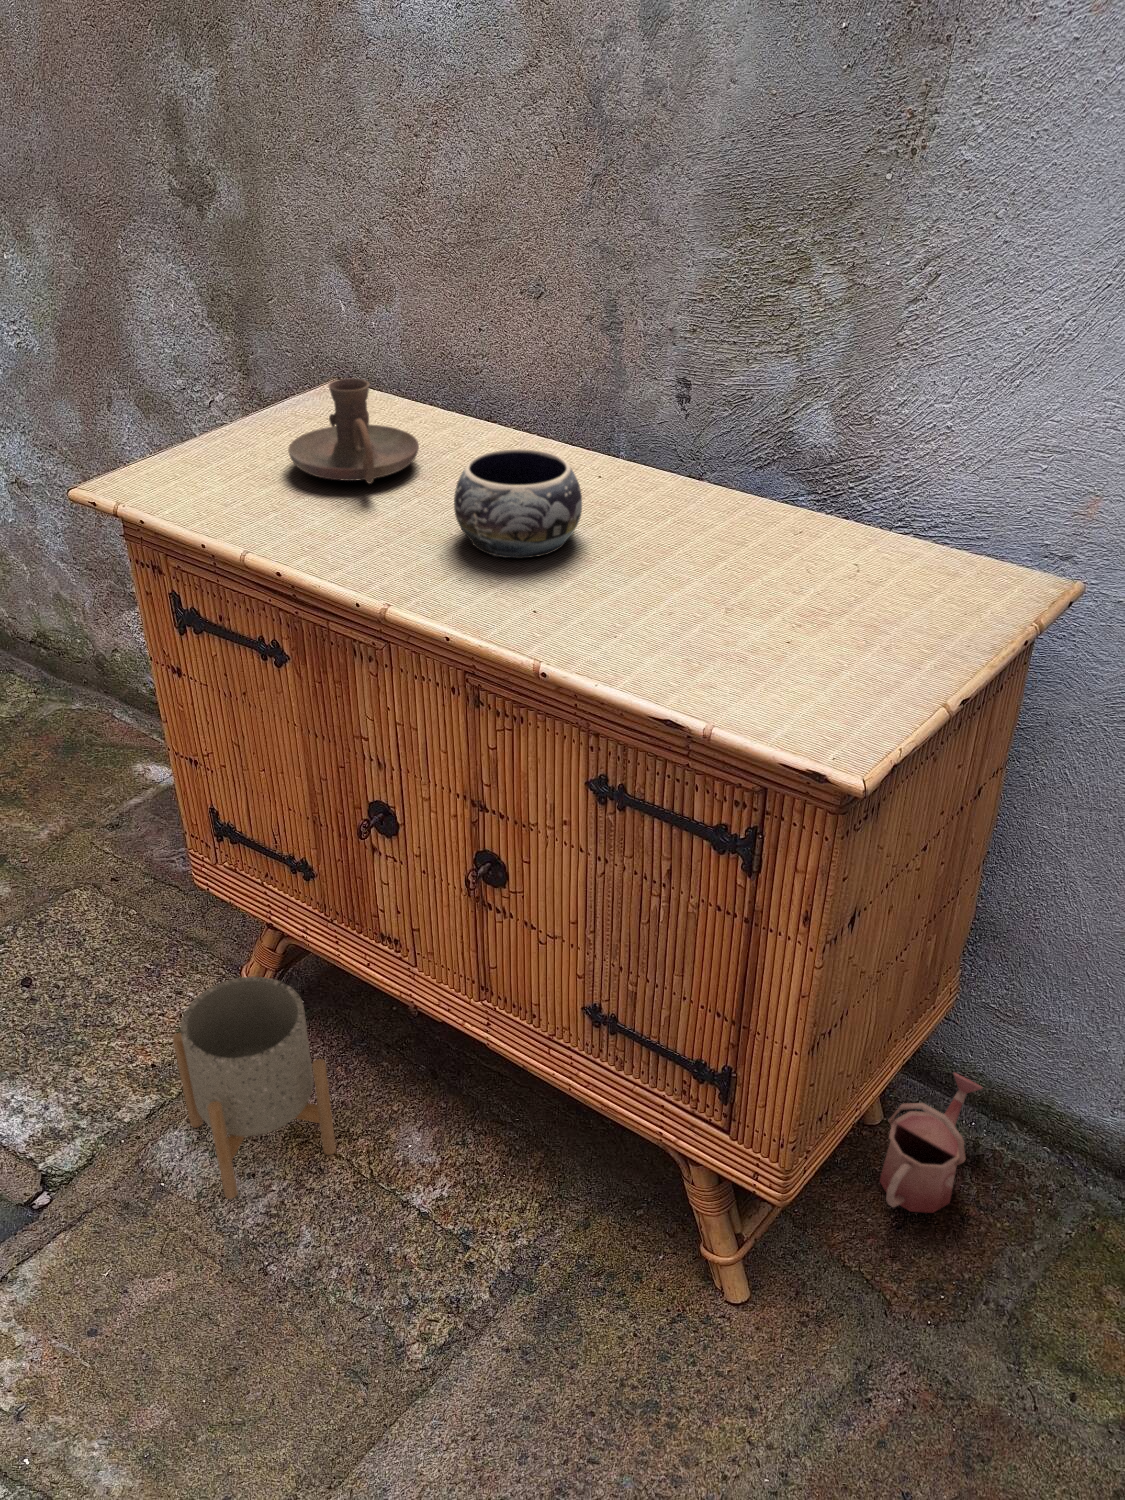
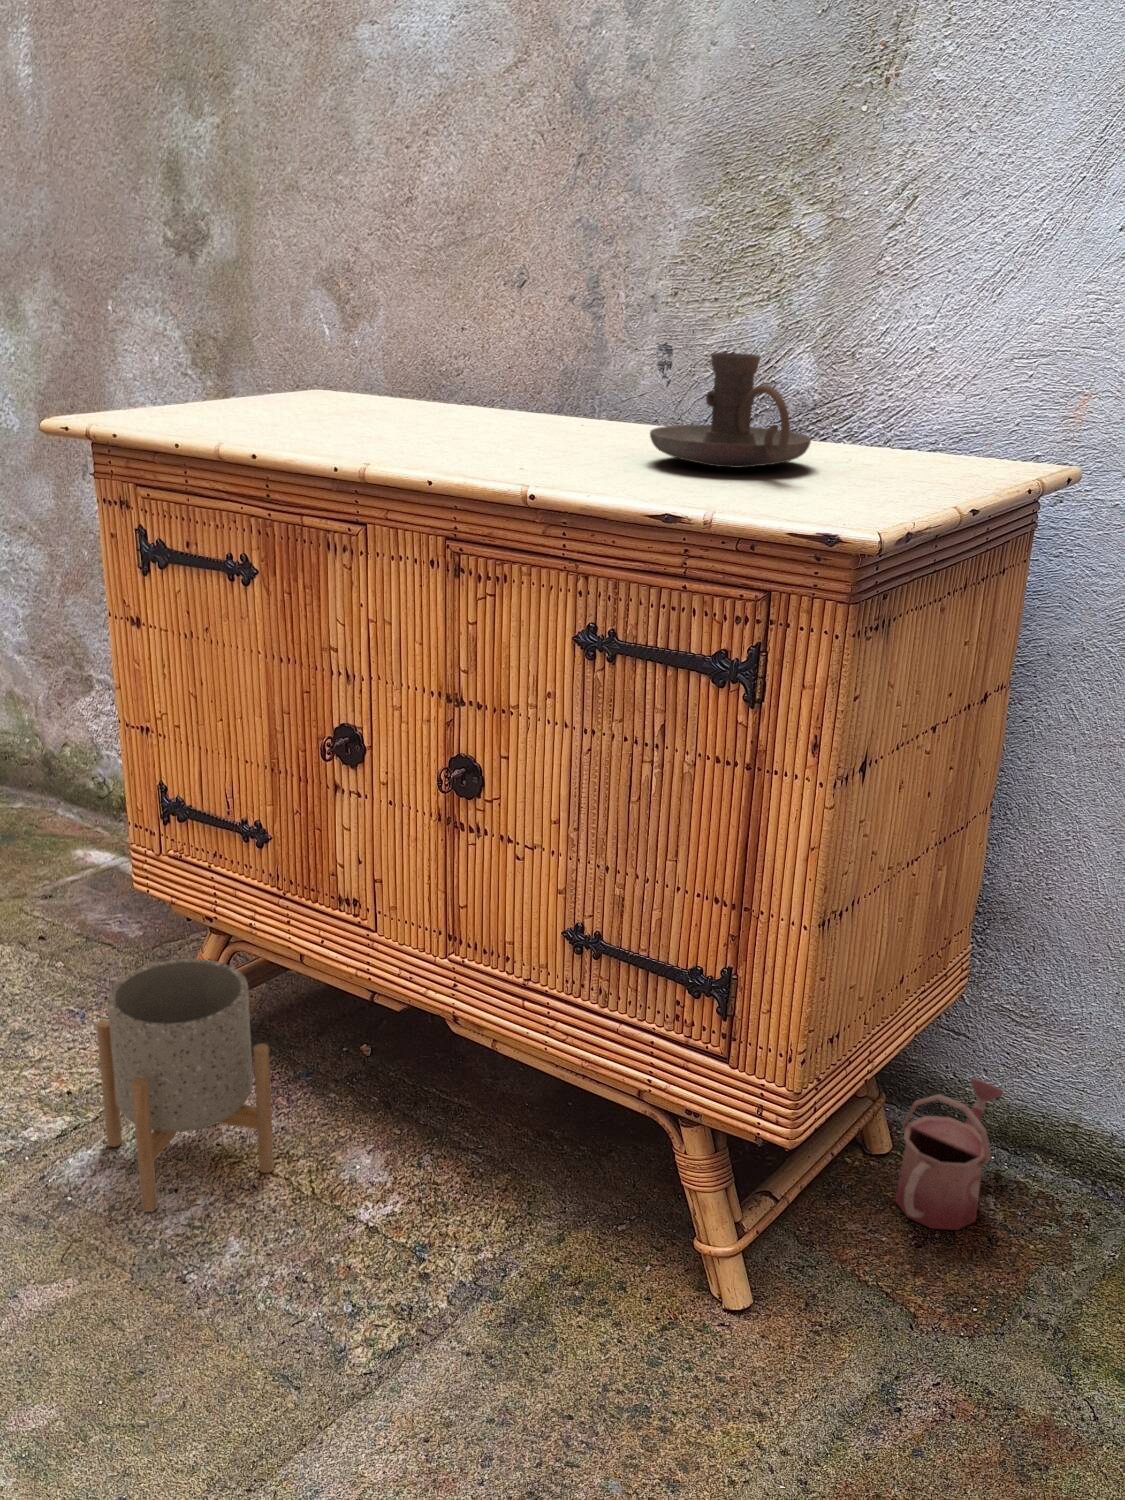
candle holder: present [288,378,419,483] -> present [650,353,811,468]
decorative bowl: present [454,449,582,558] -> none [437,359,567,449]

